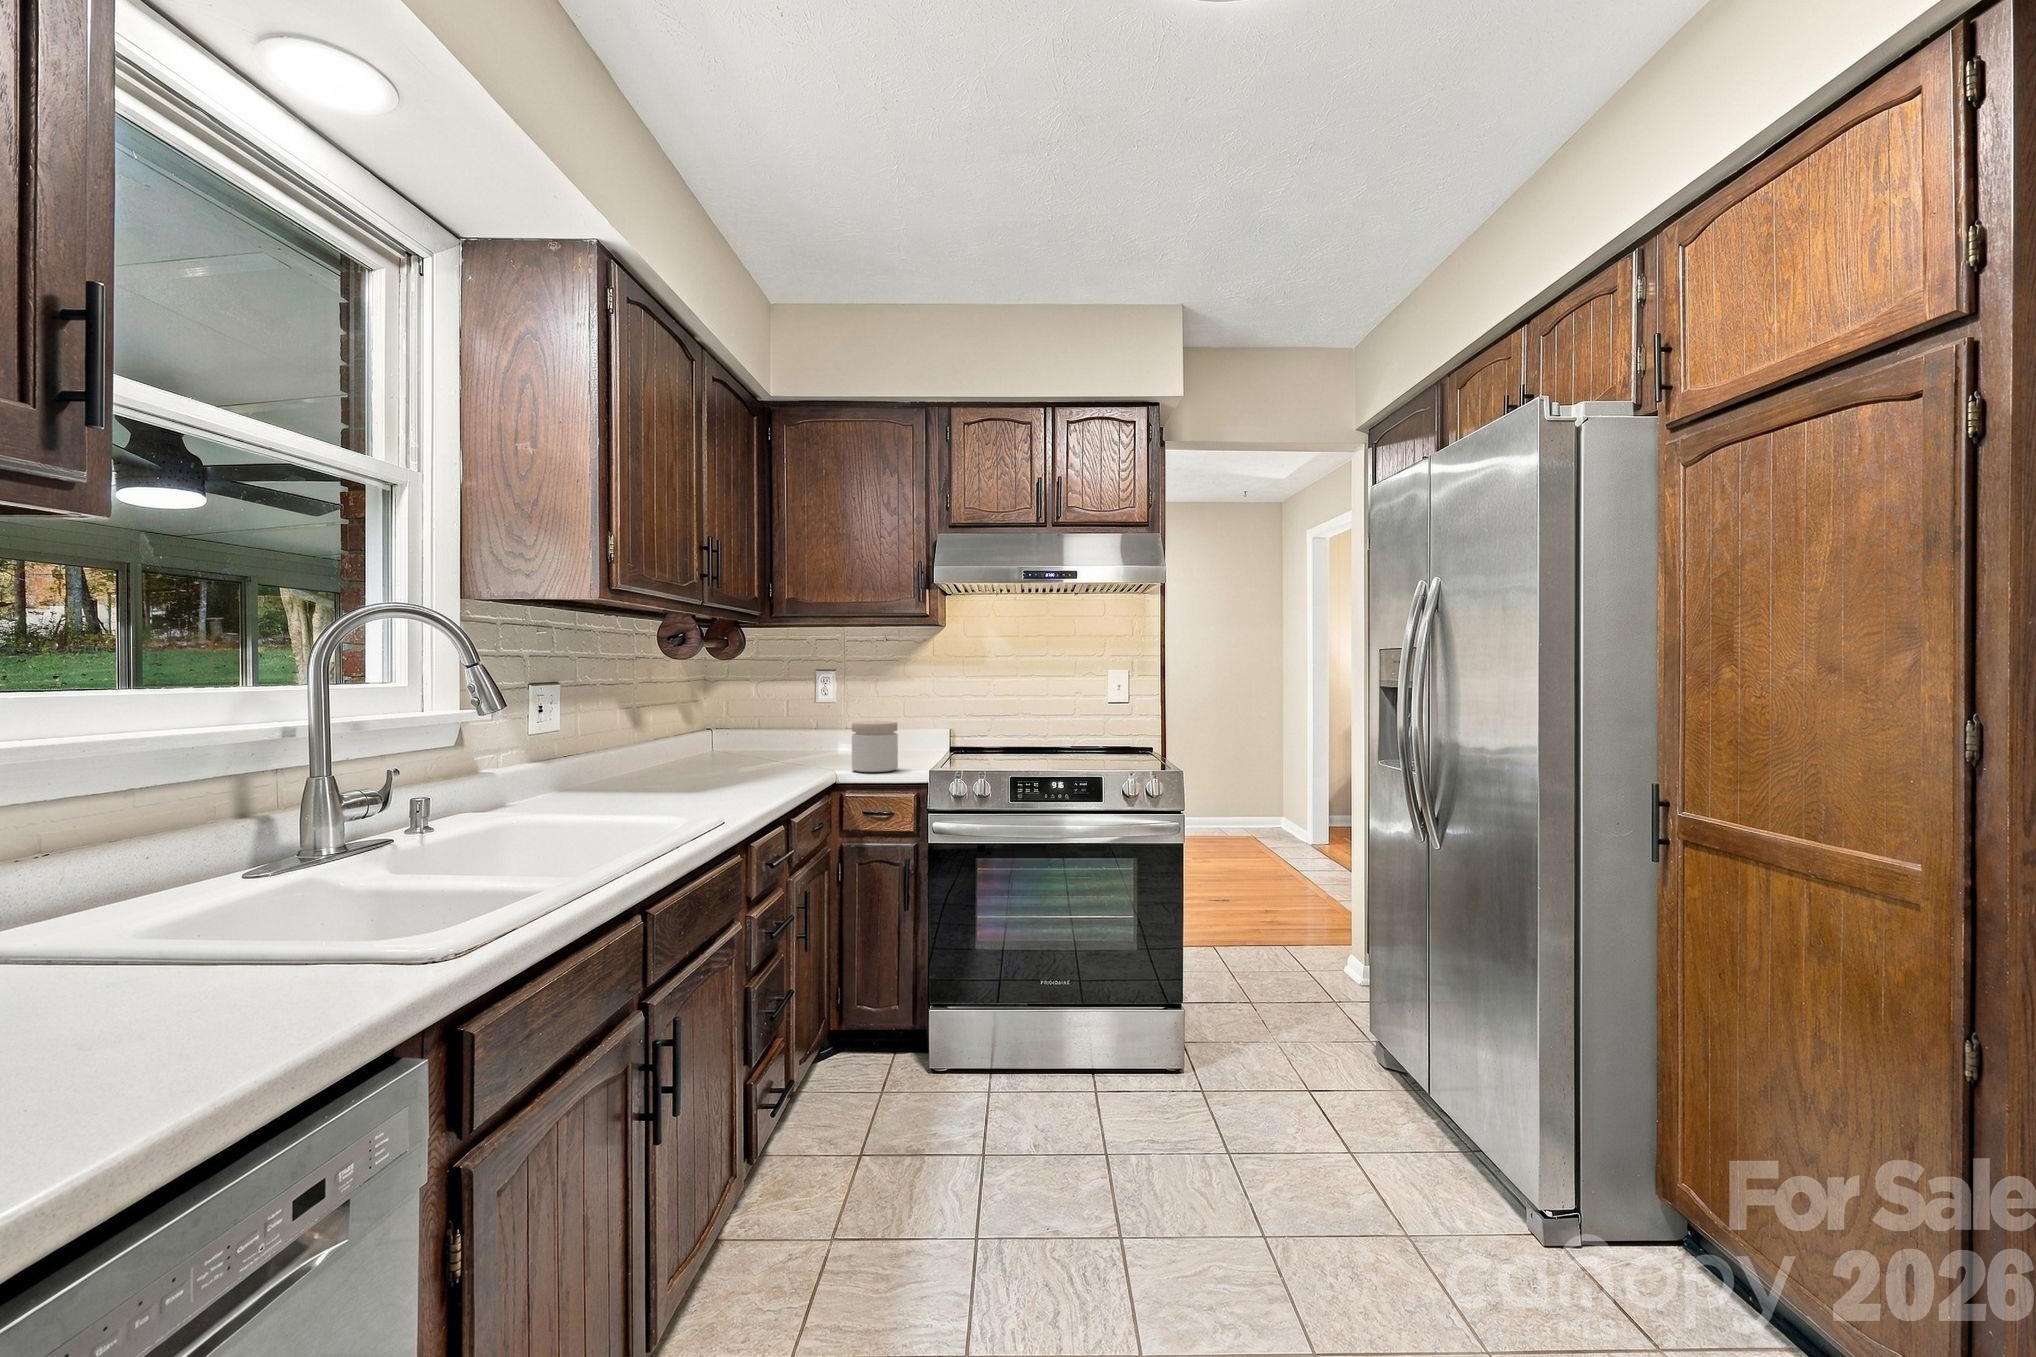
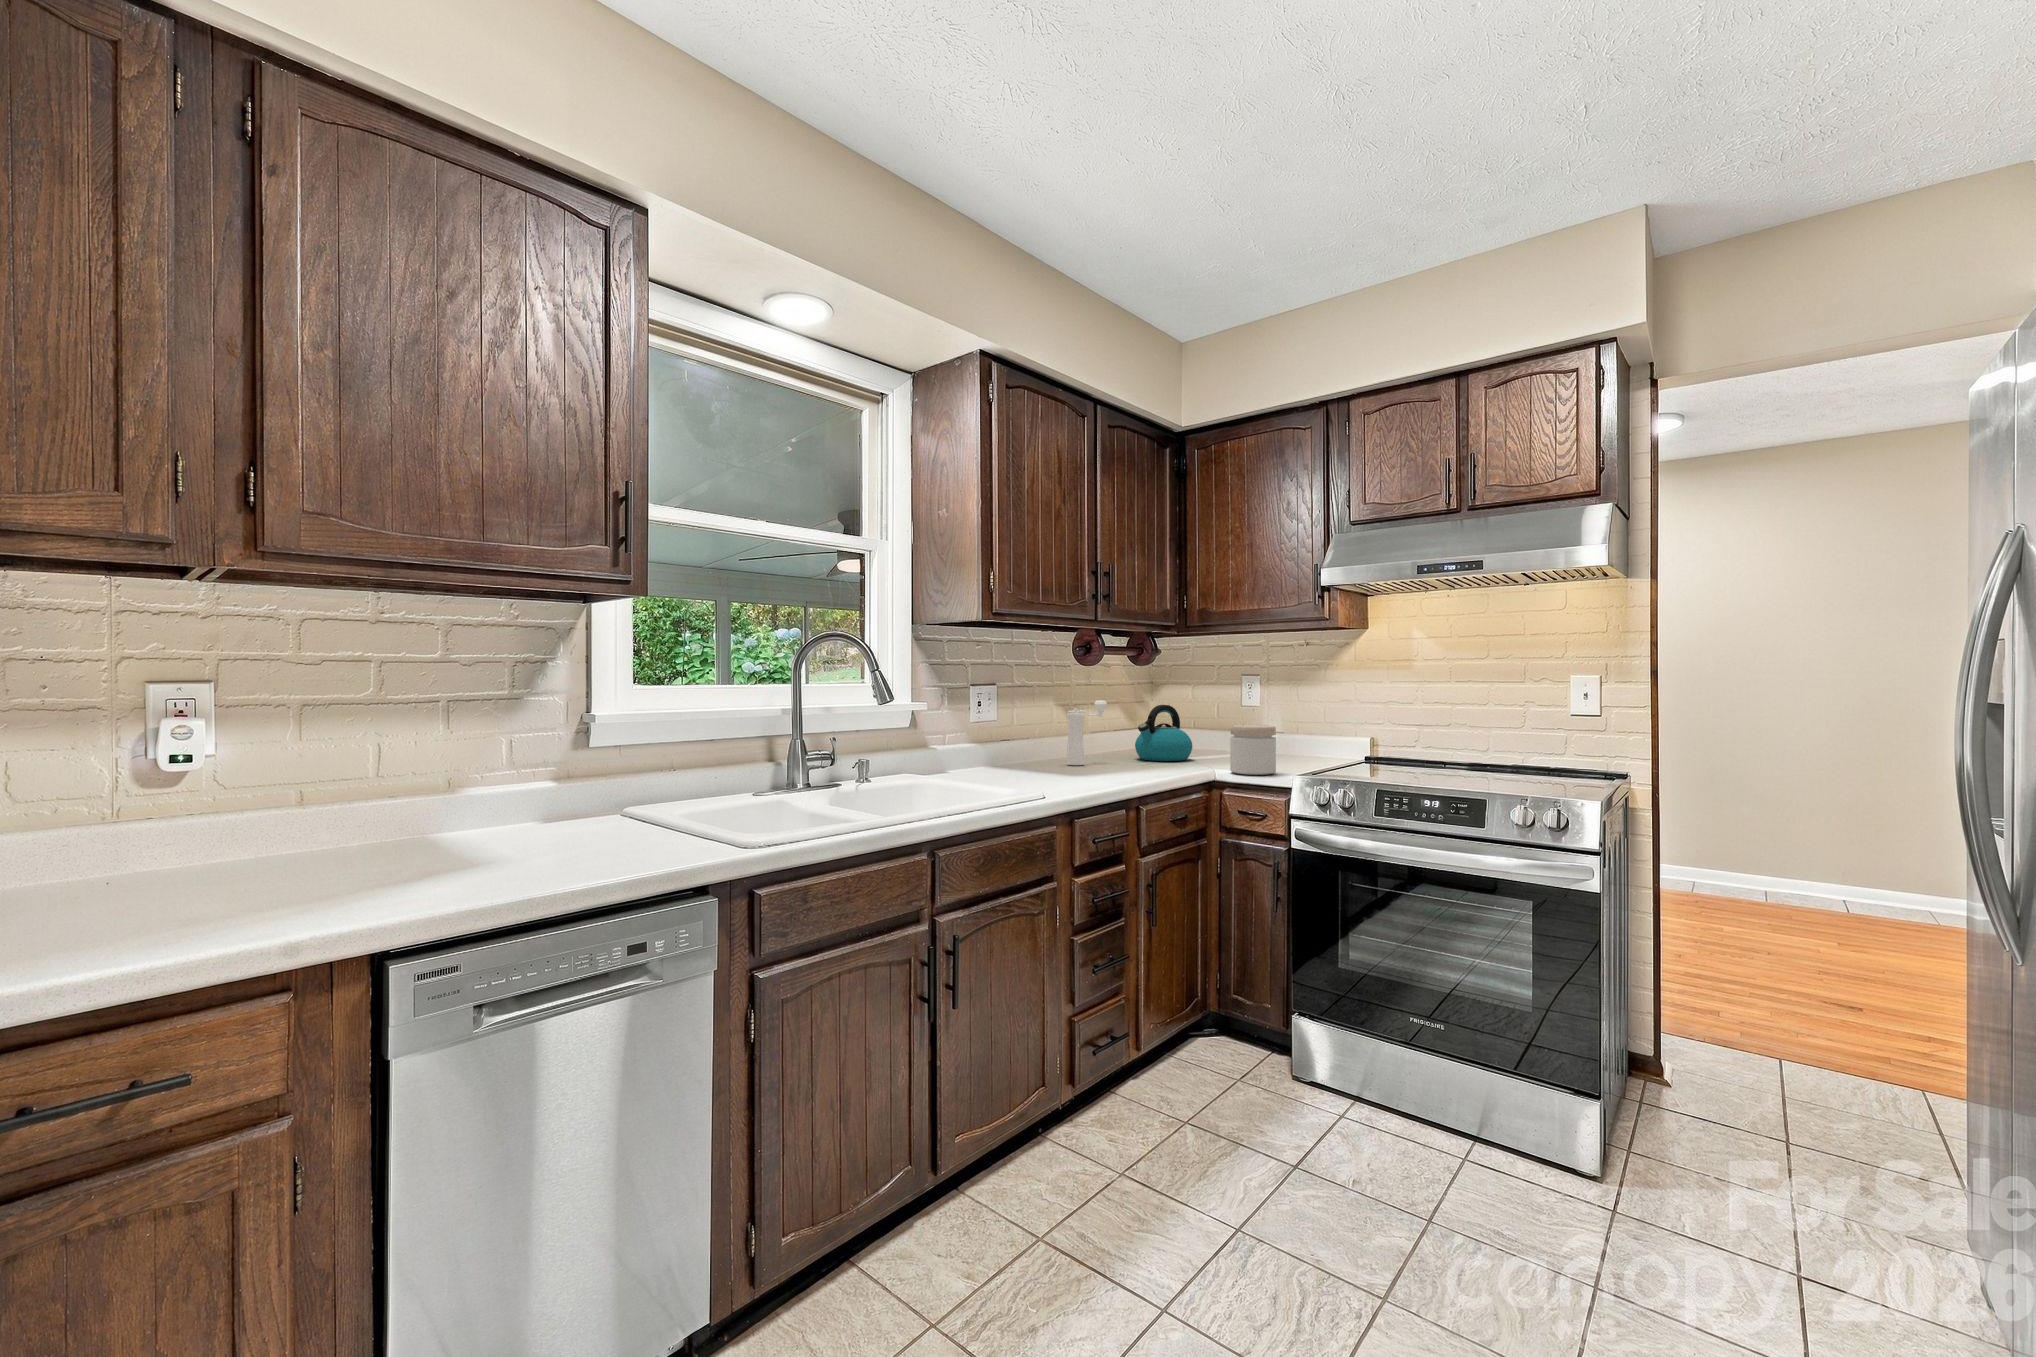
pepper mill: none [657,700,700,777] -> present [1067,700,1107,765]
kettle: none [721,703,786,765] -> present [1135,705,1192,761]

